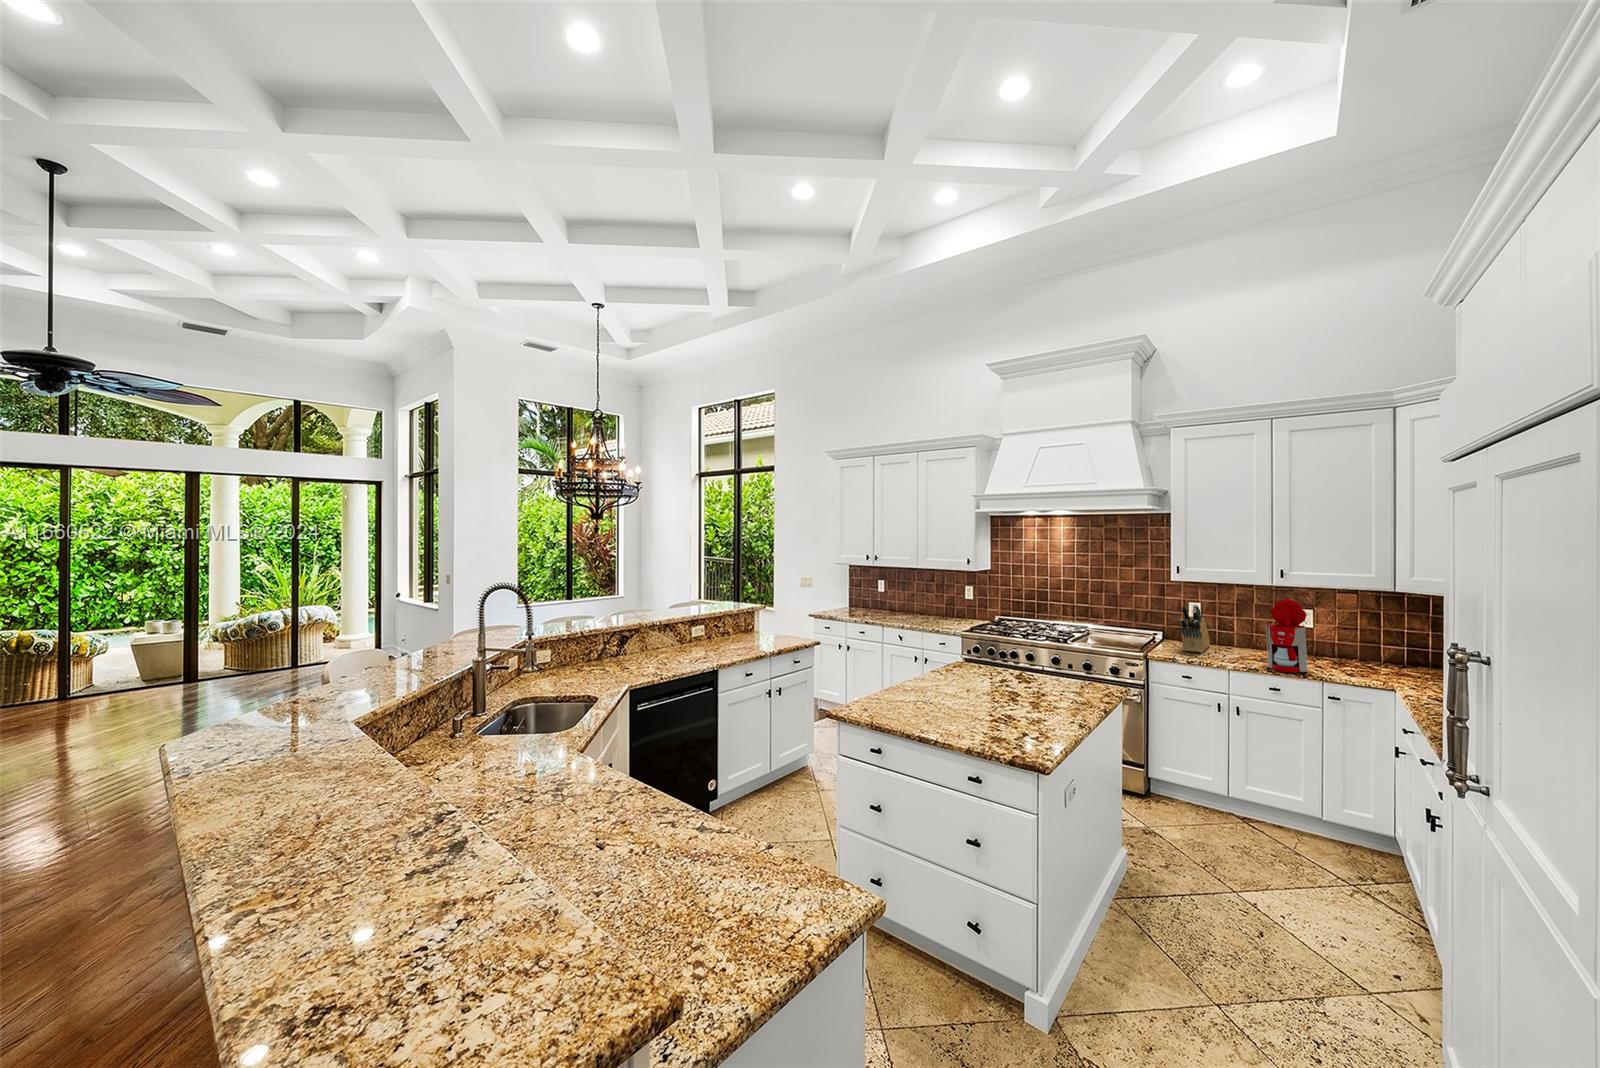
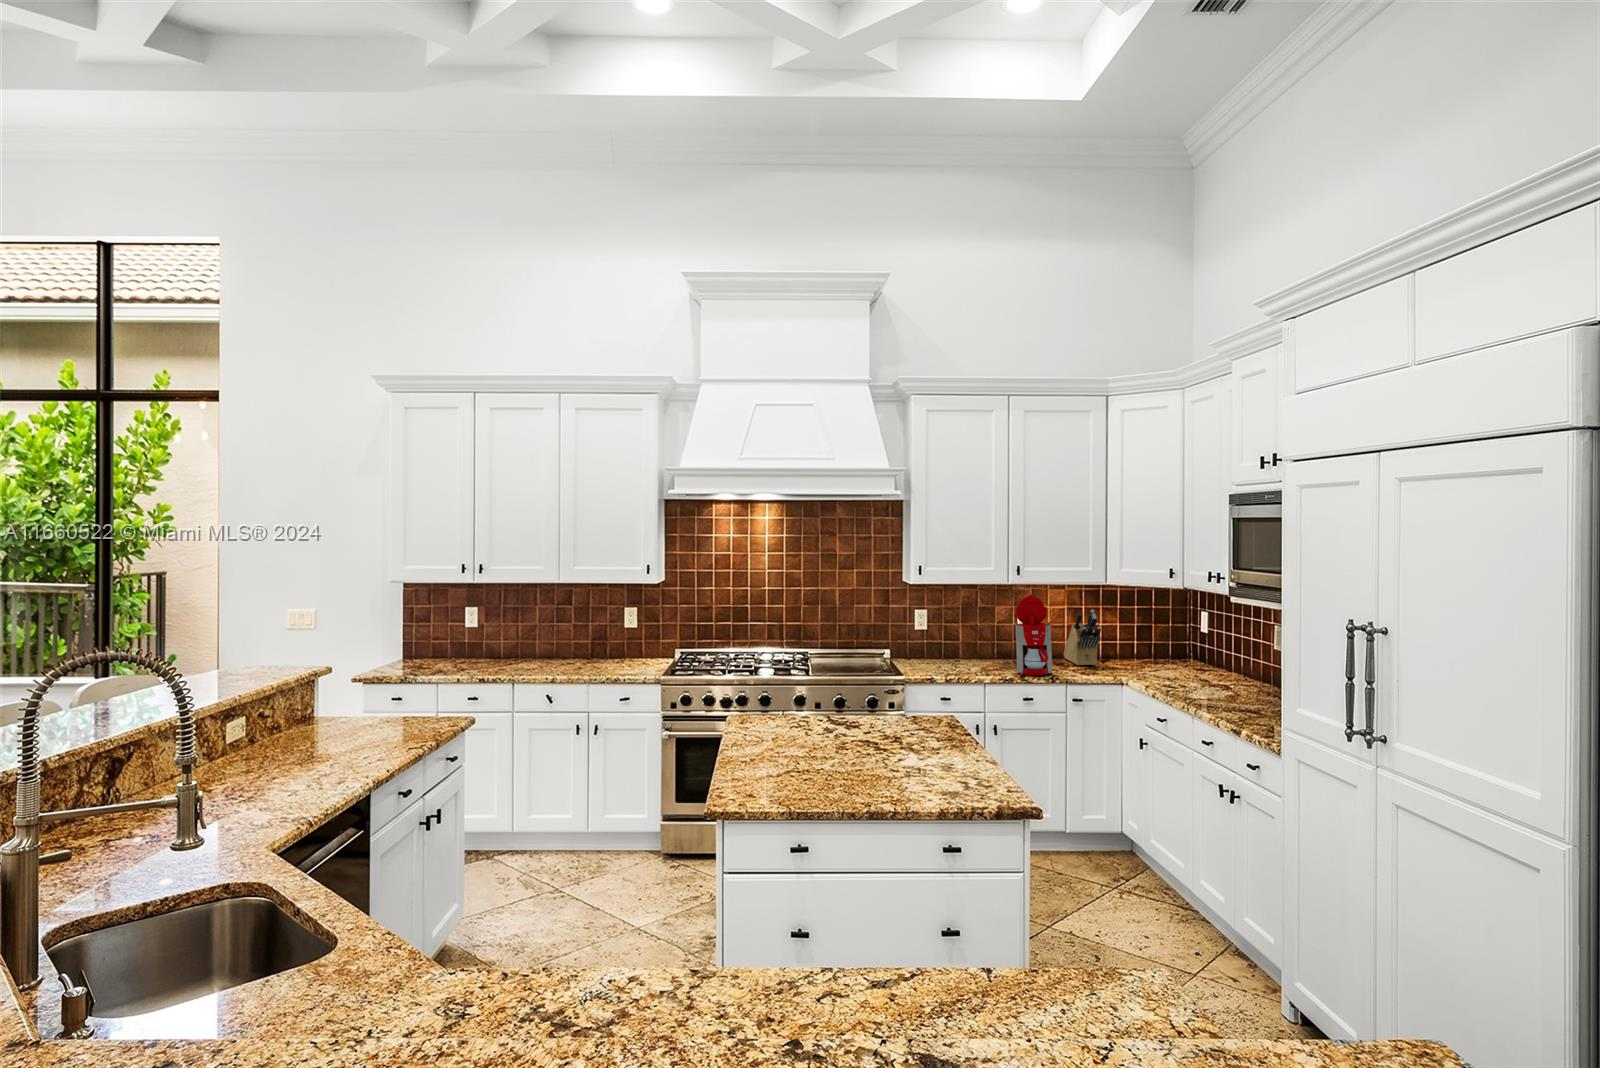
knife block: present [1180,605,1210,653] -> present [1063,610,1101,665]

